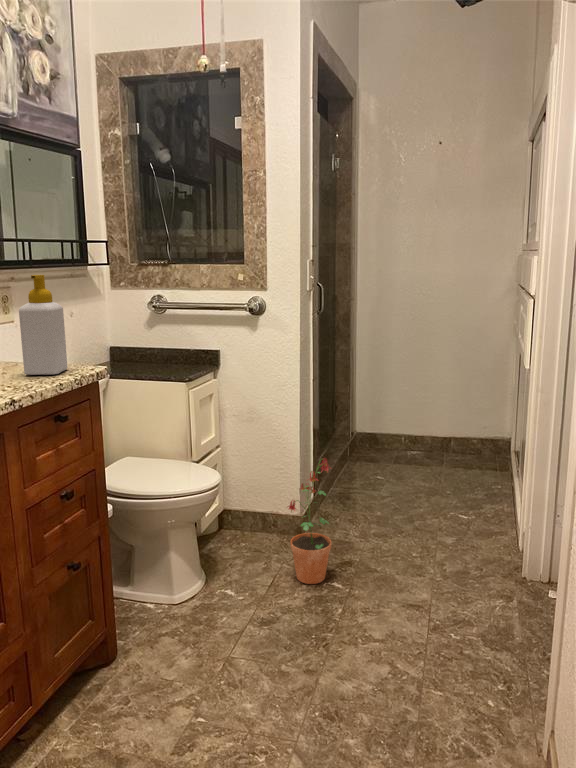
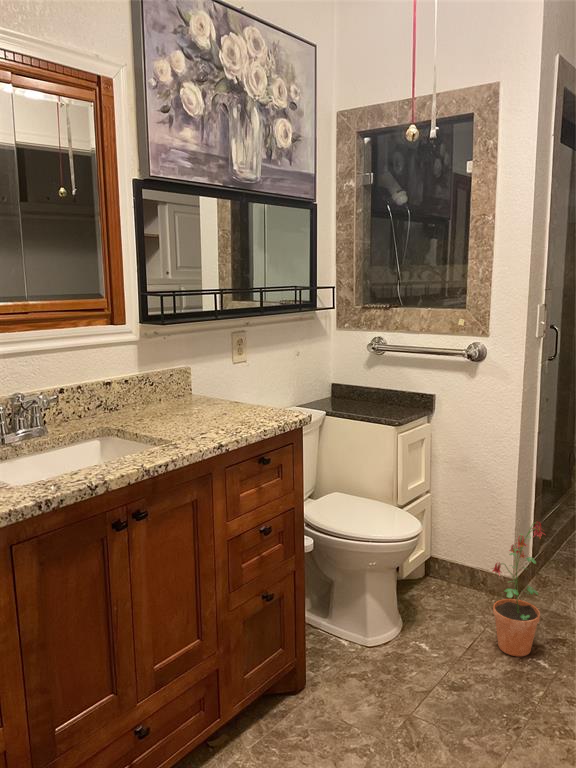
soap bottle: present [19,275,68,375] -> none [237,329,276,419]

